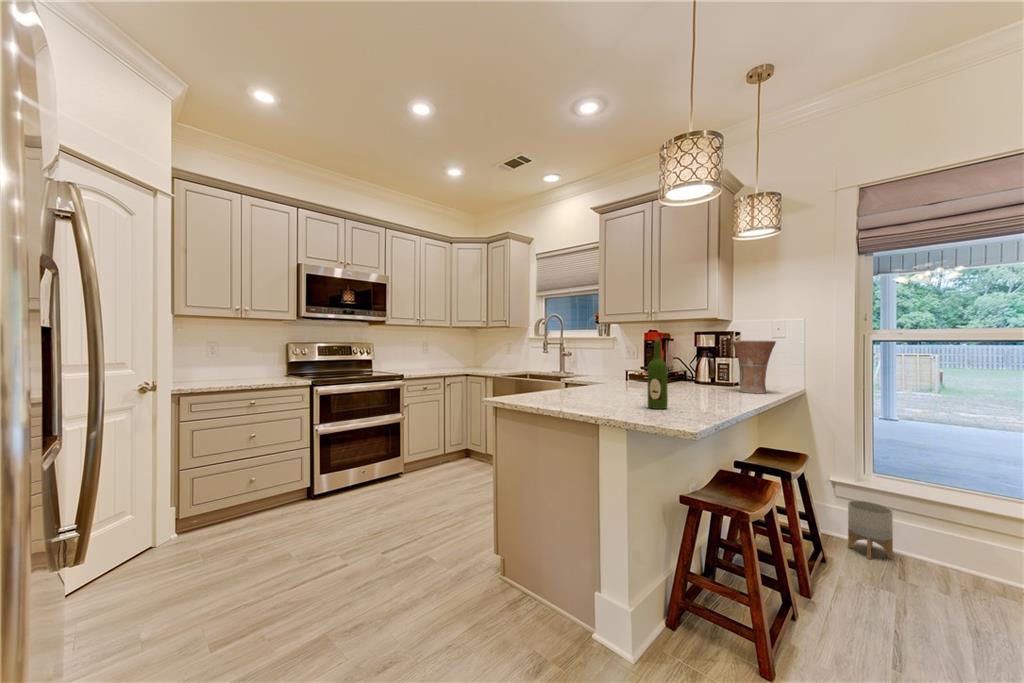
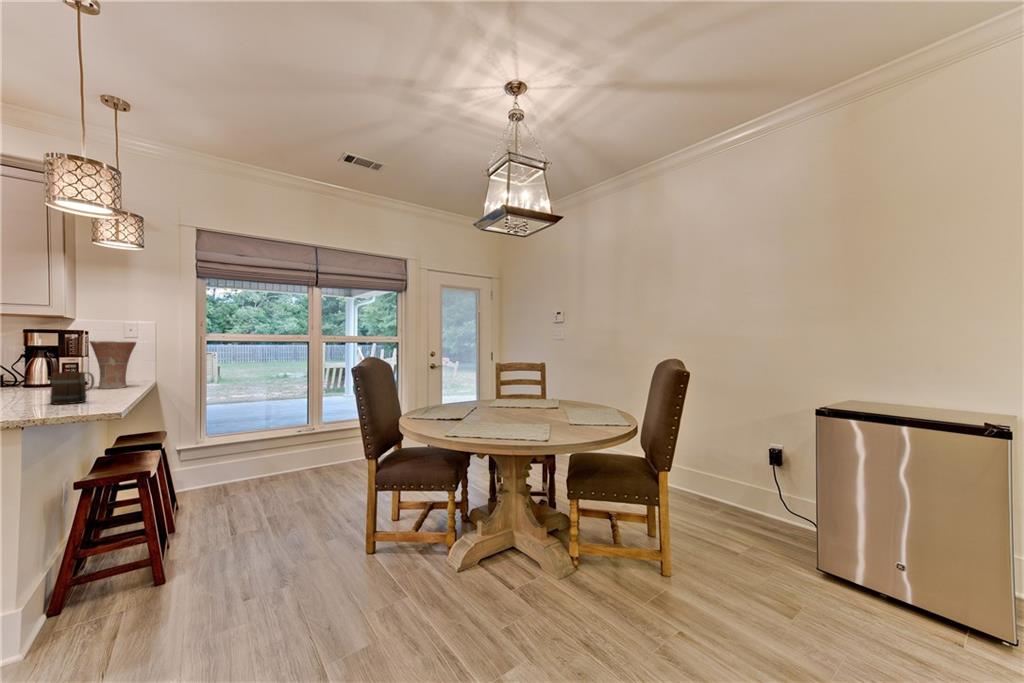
wine bottle: present [648,337,668,409] -> none [23,342,51,411]
mug: none [677,371,709,406] -> present [50,372,94,404]
planter: present [848,501,893,559] -> none [190,457,220,497]

